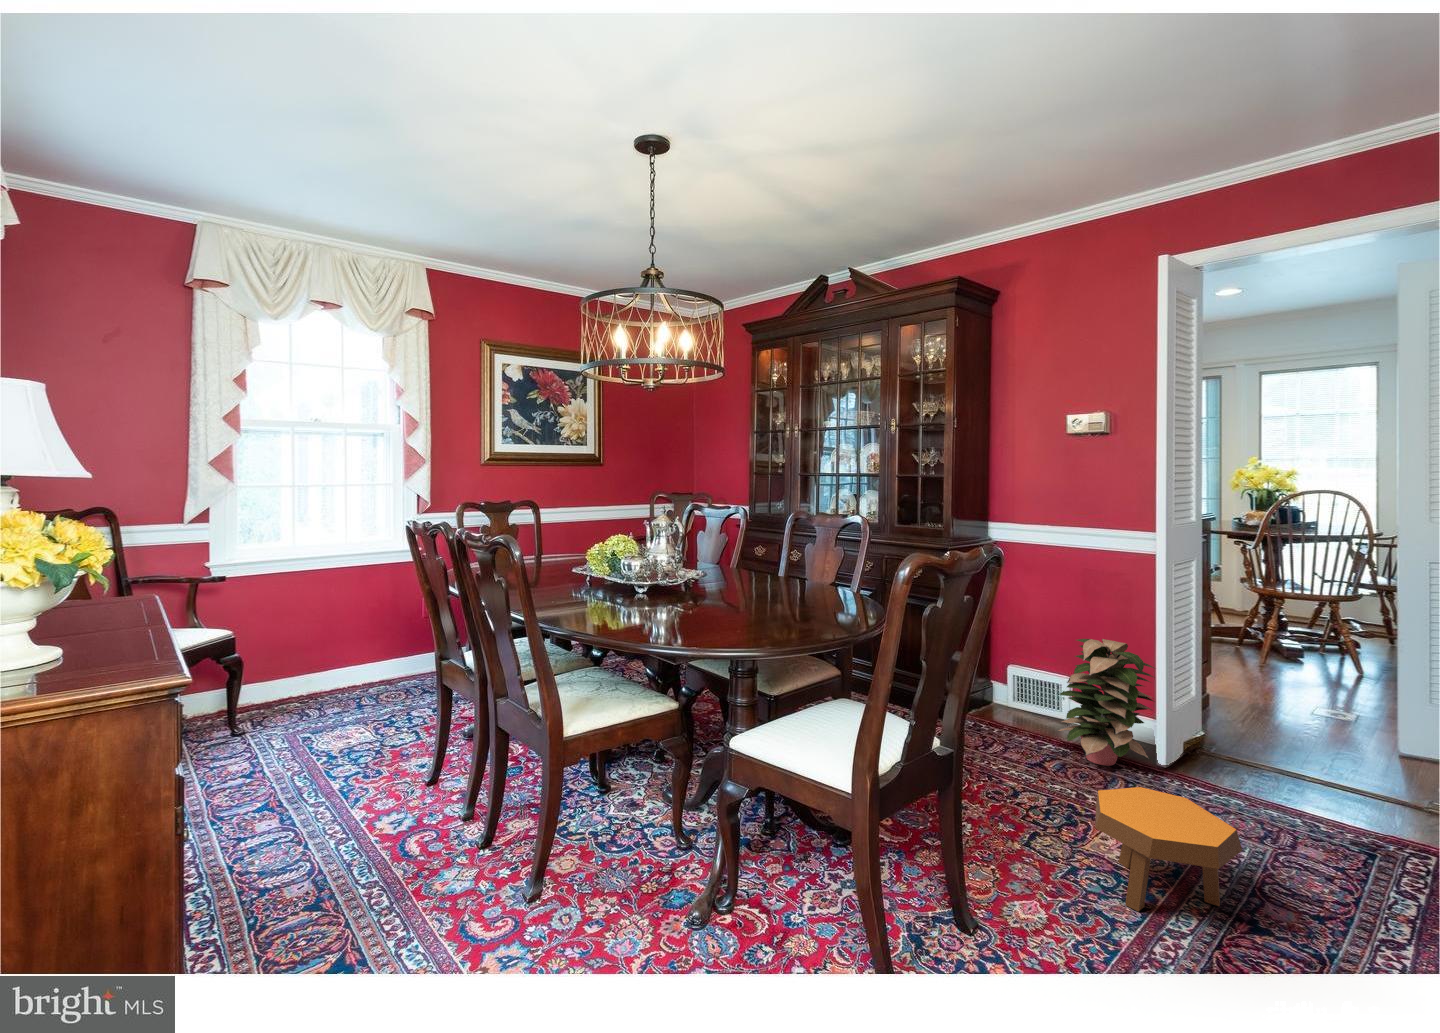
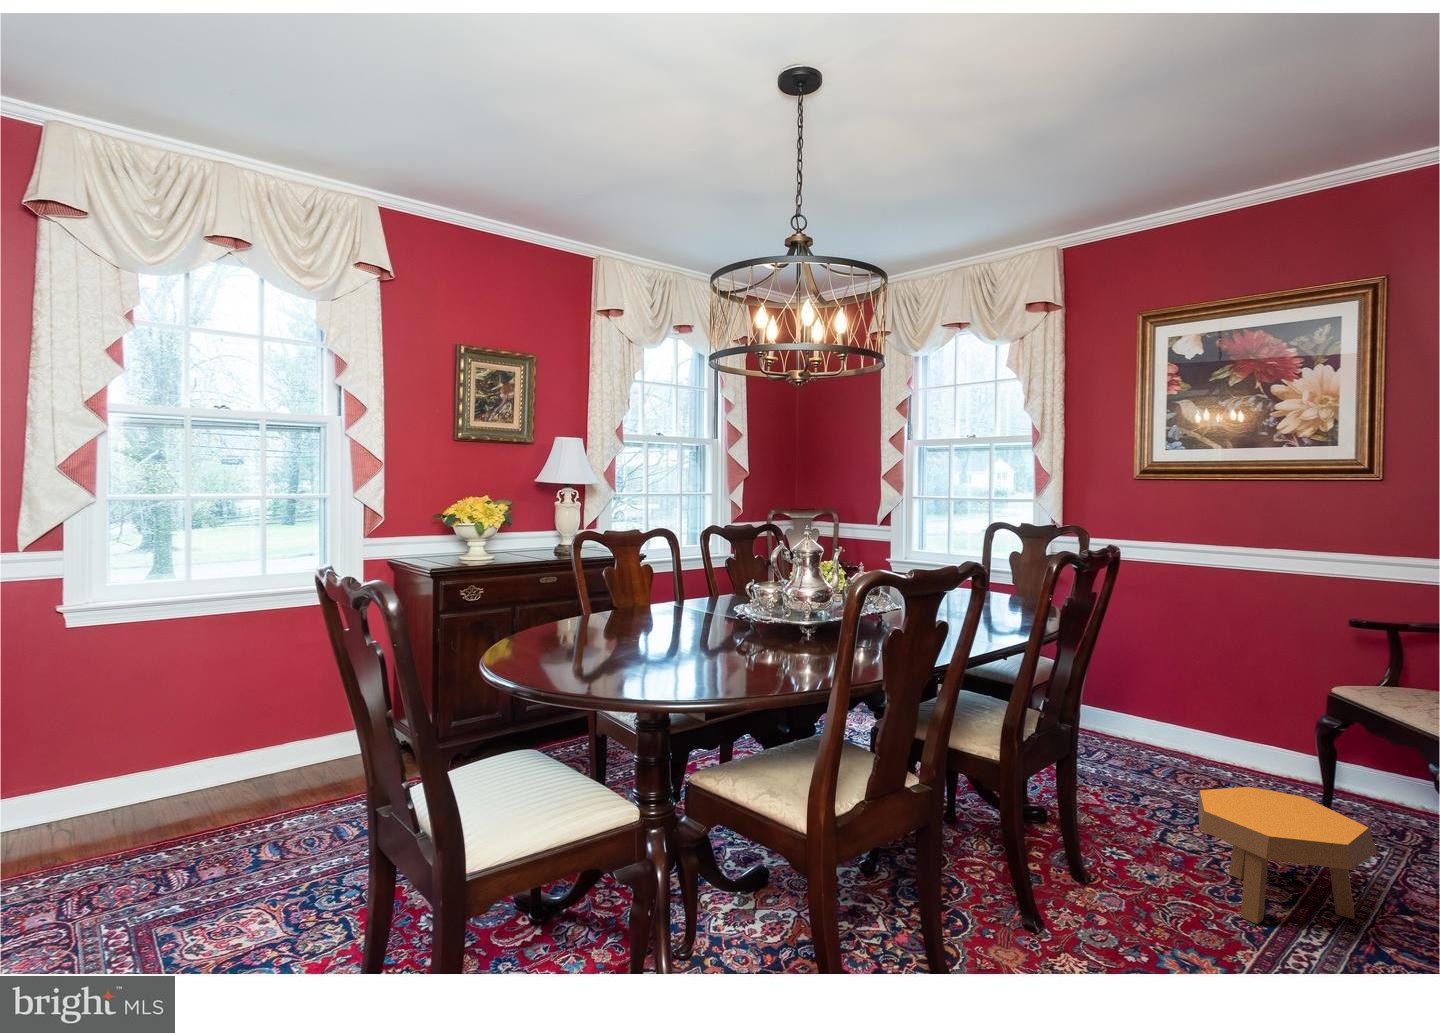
decorative plant: present [1058,639,1154,766] -> none [1145,634,1260,777]

